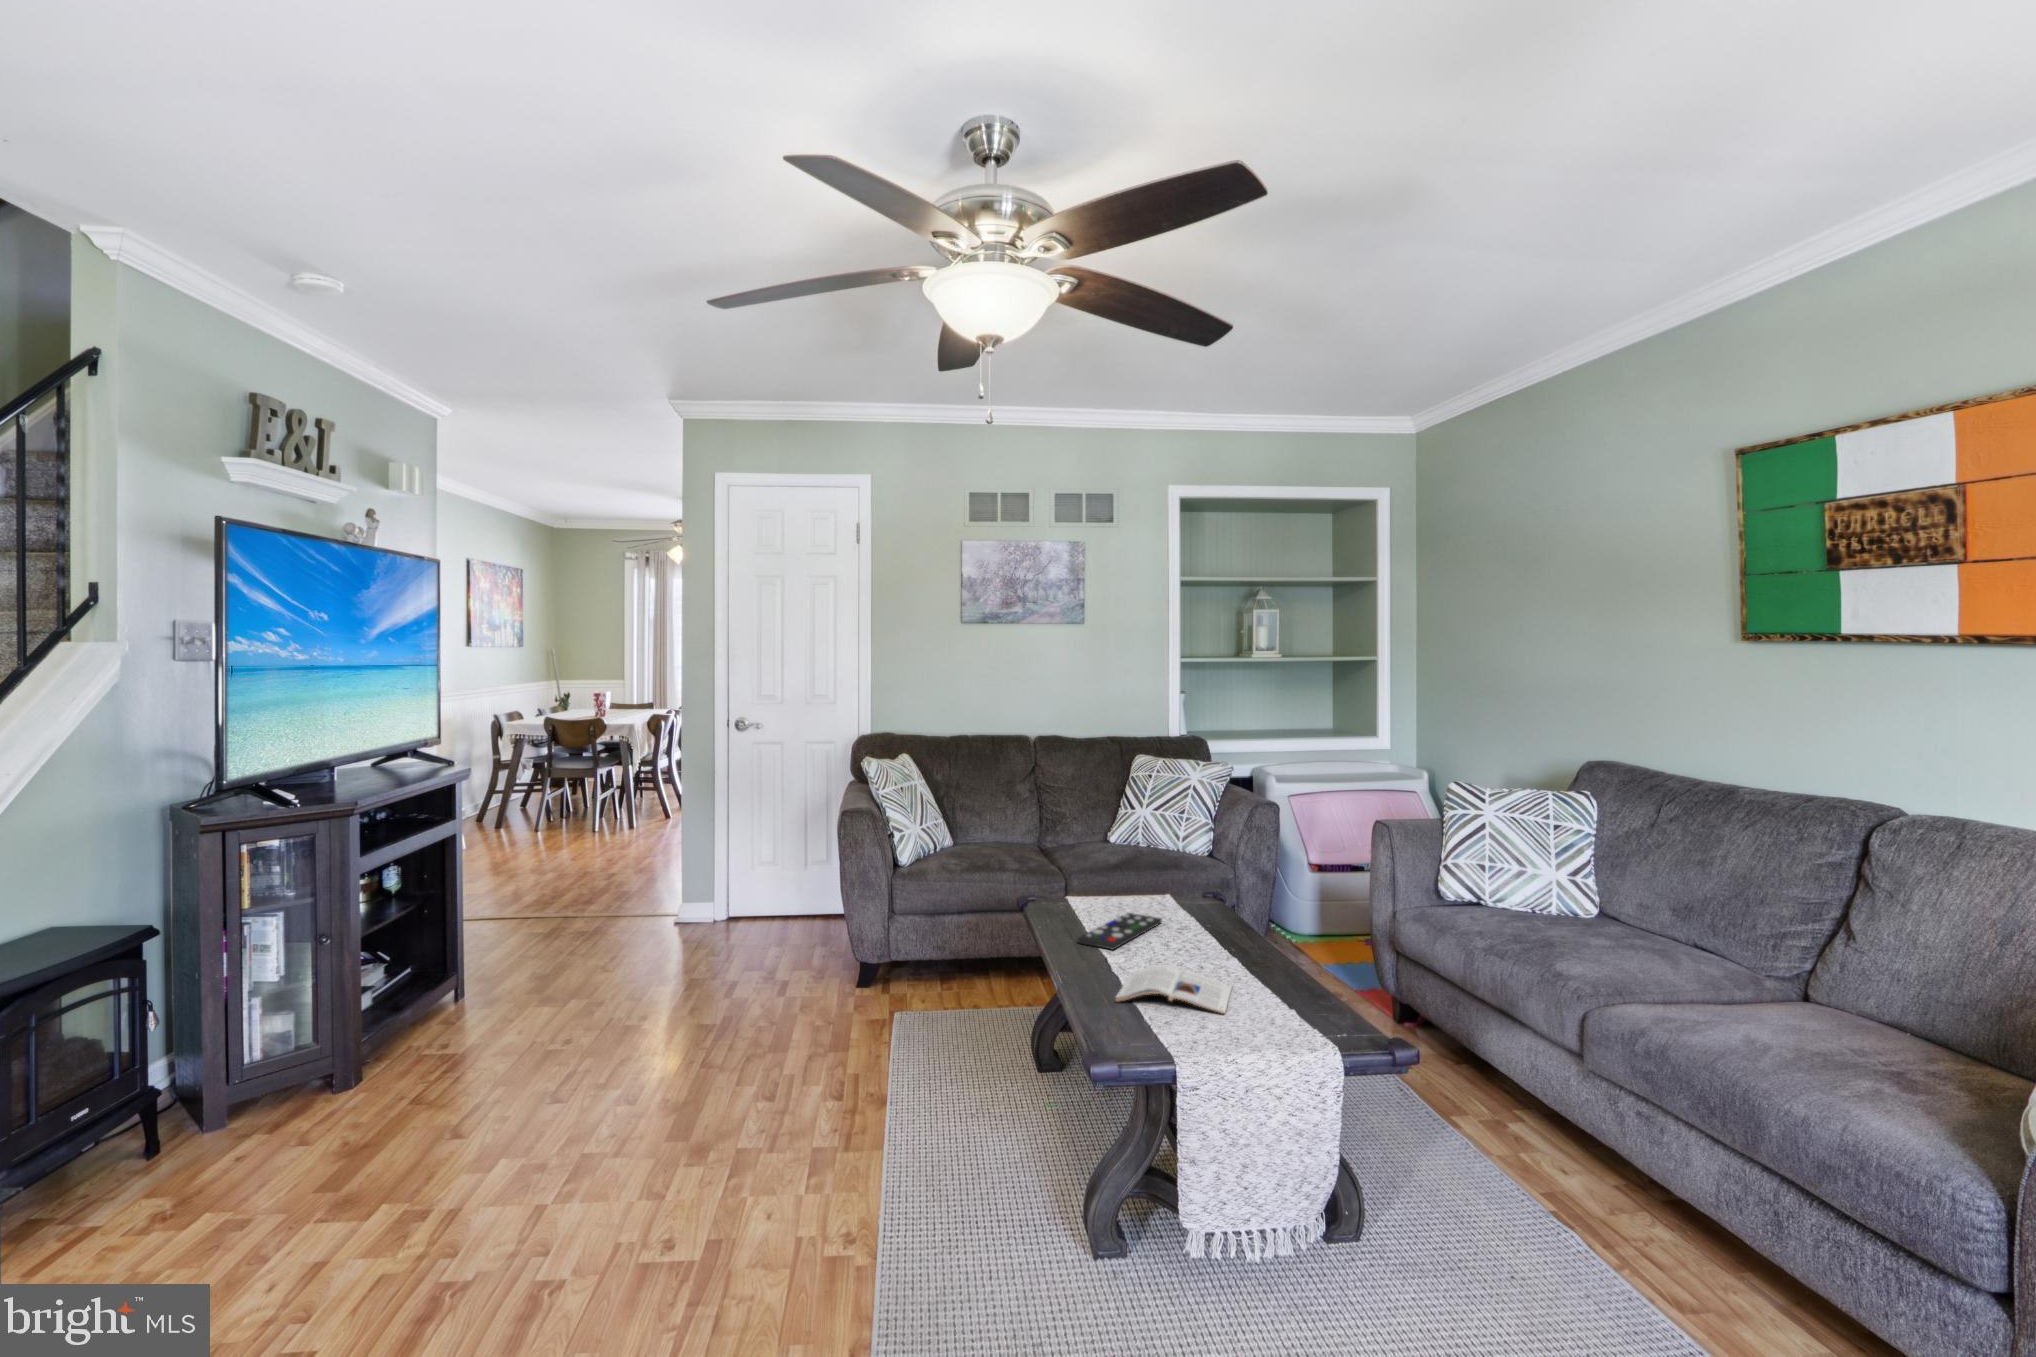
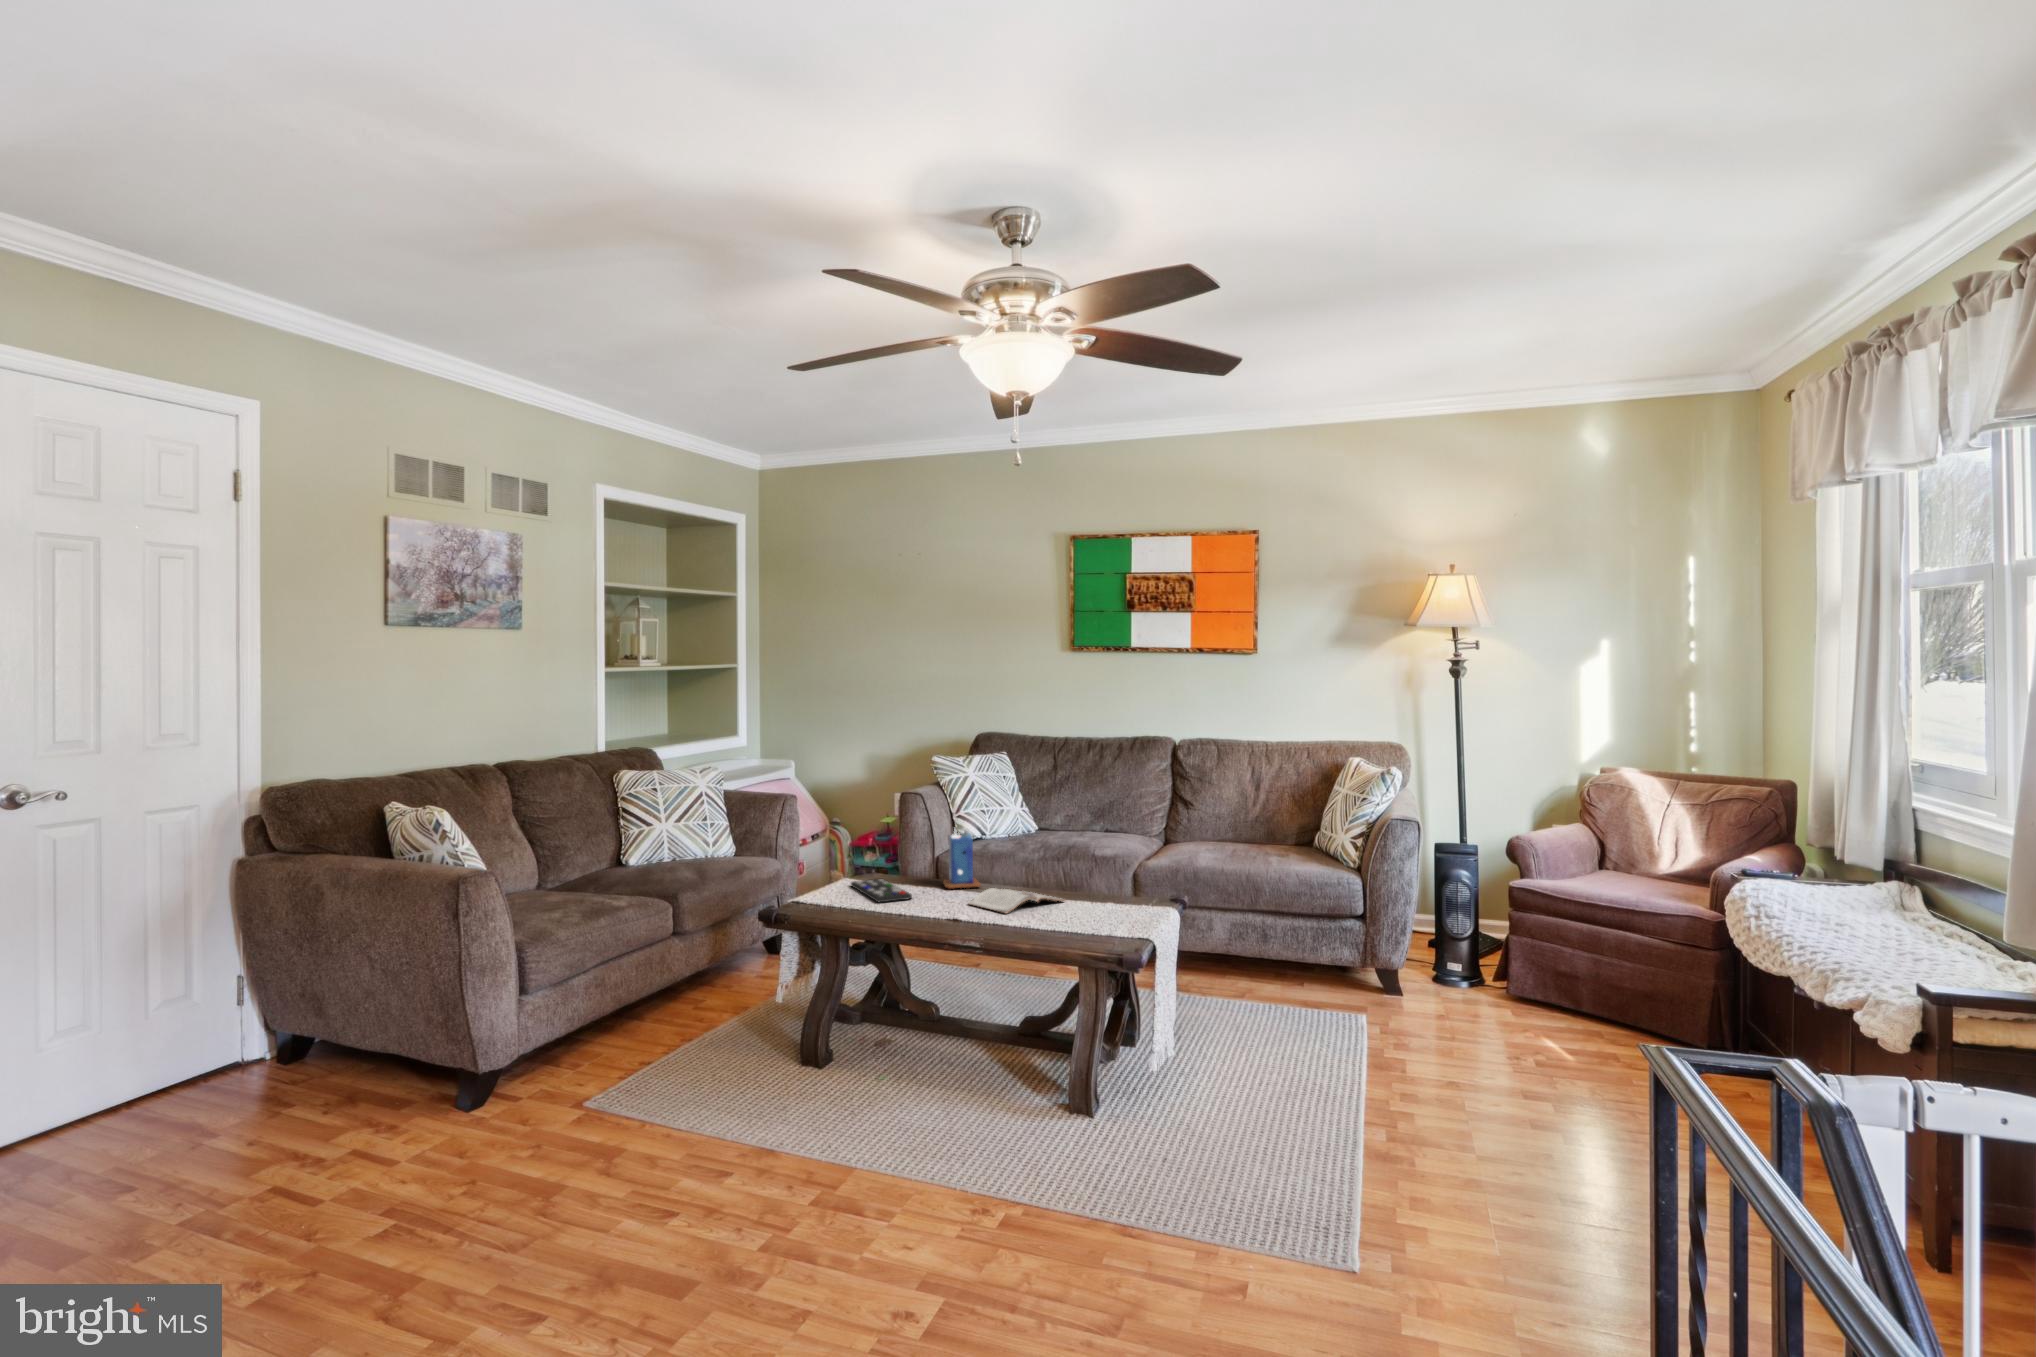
candle: none [1179,878,1239,961] -> present [943,829,980,889]

